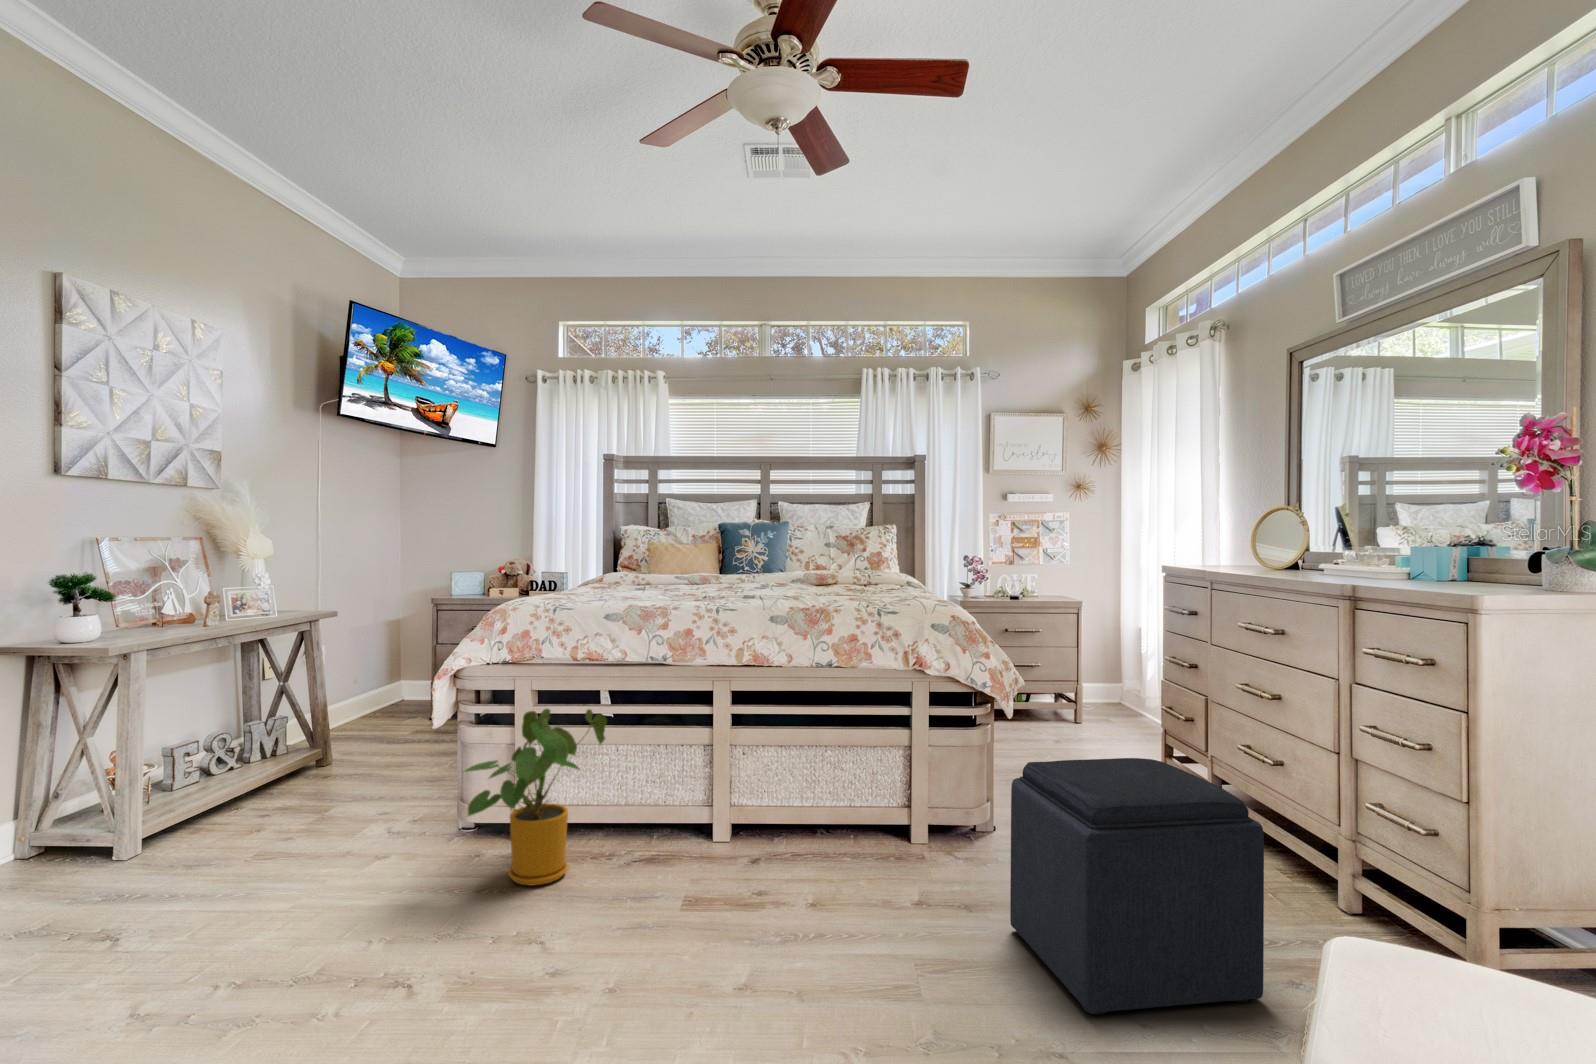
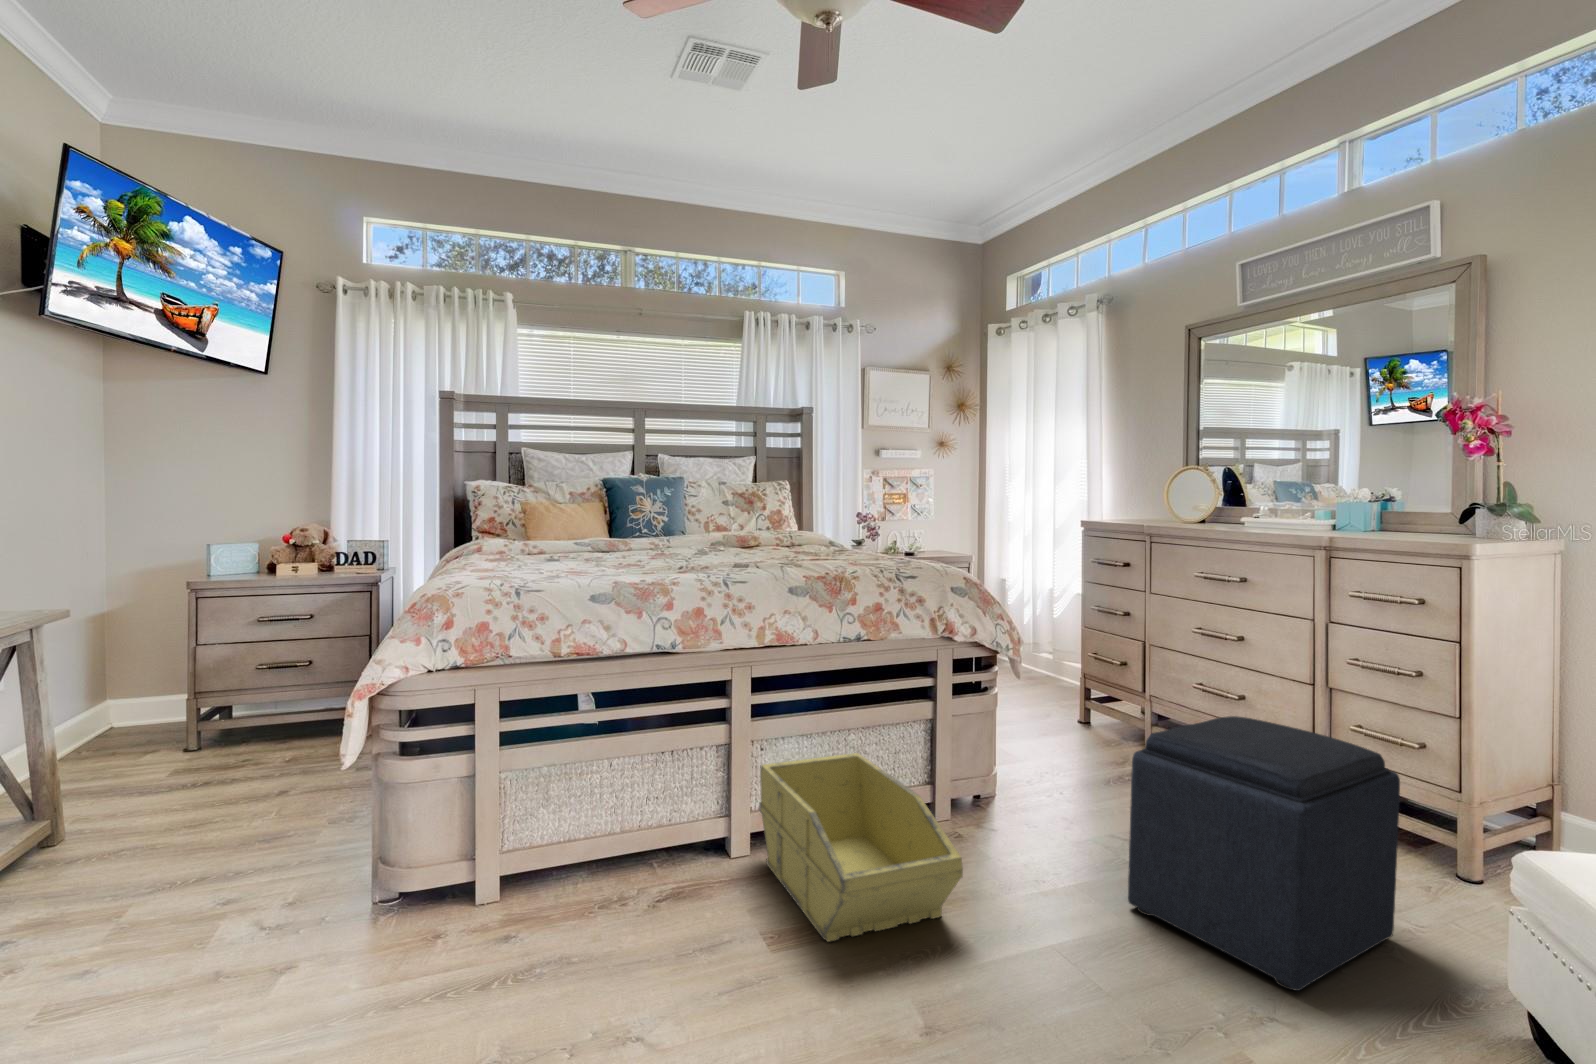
house plant: present [465,709,607,885] -> none [460,718,631,967]
storage bin: none [720,765,838,906] -> present [759,753,963,942]

